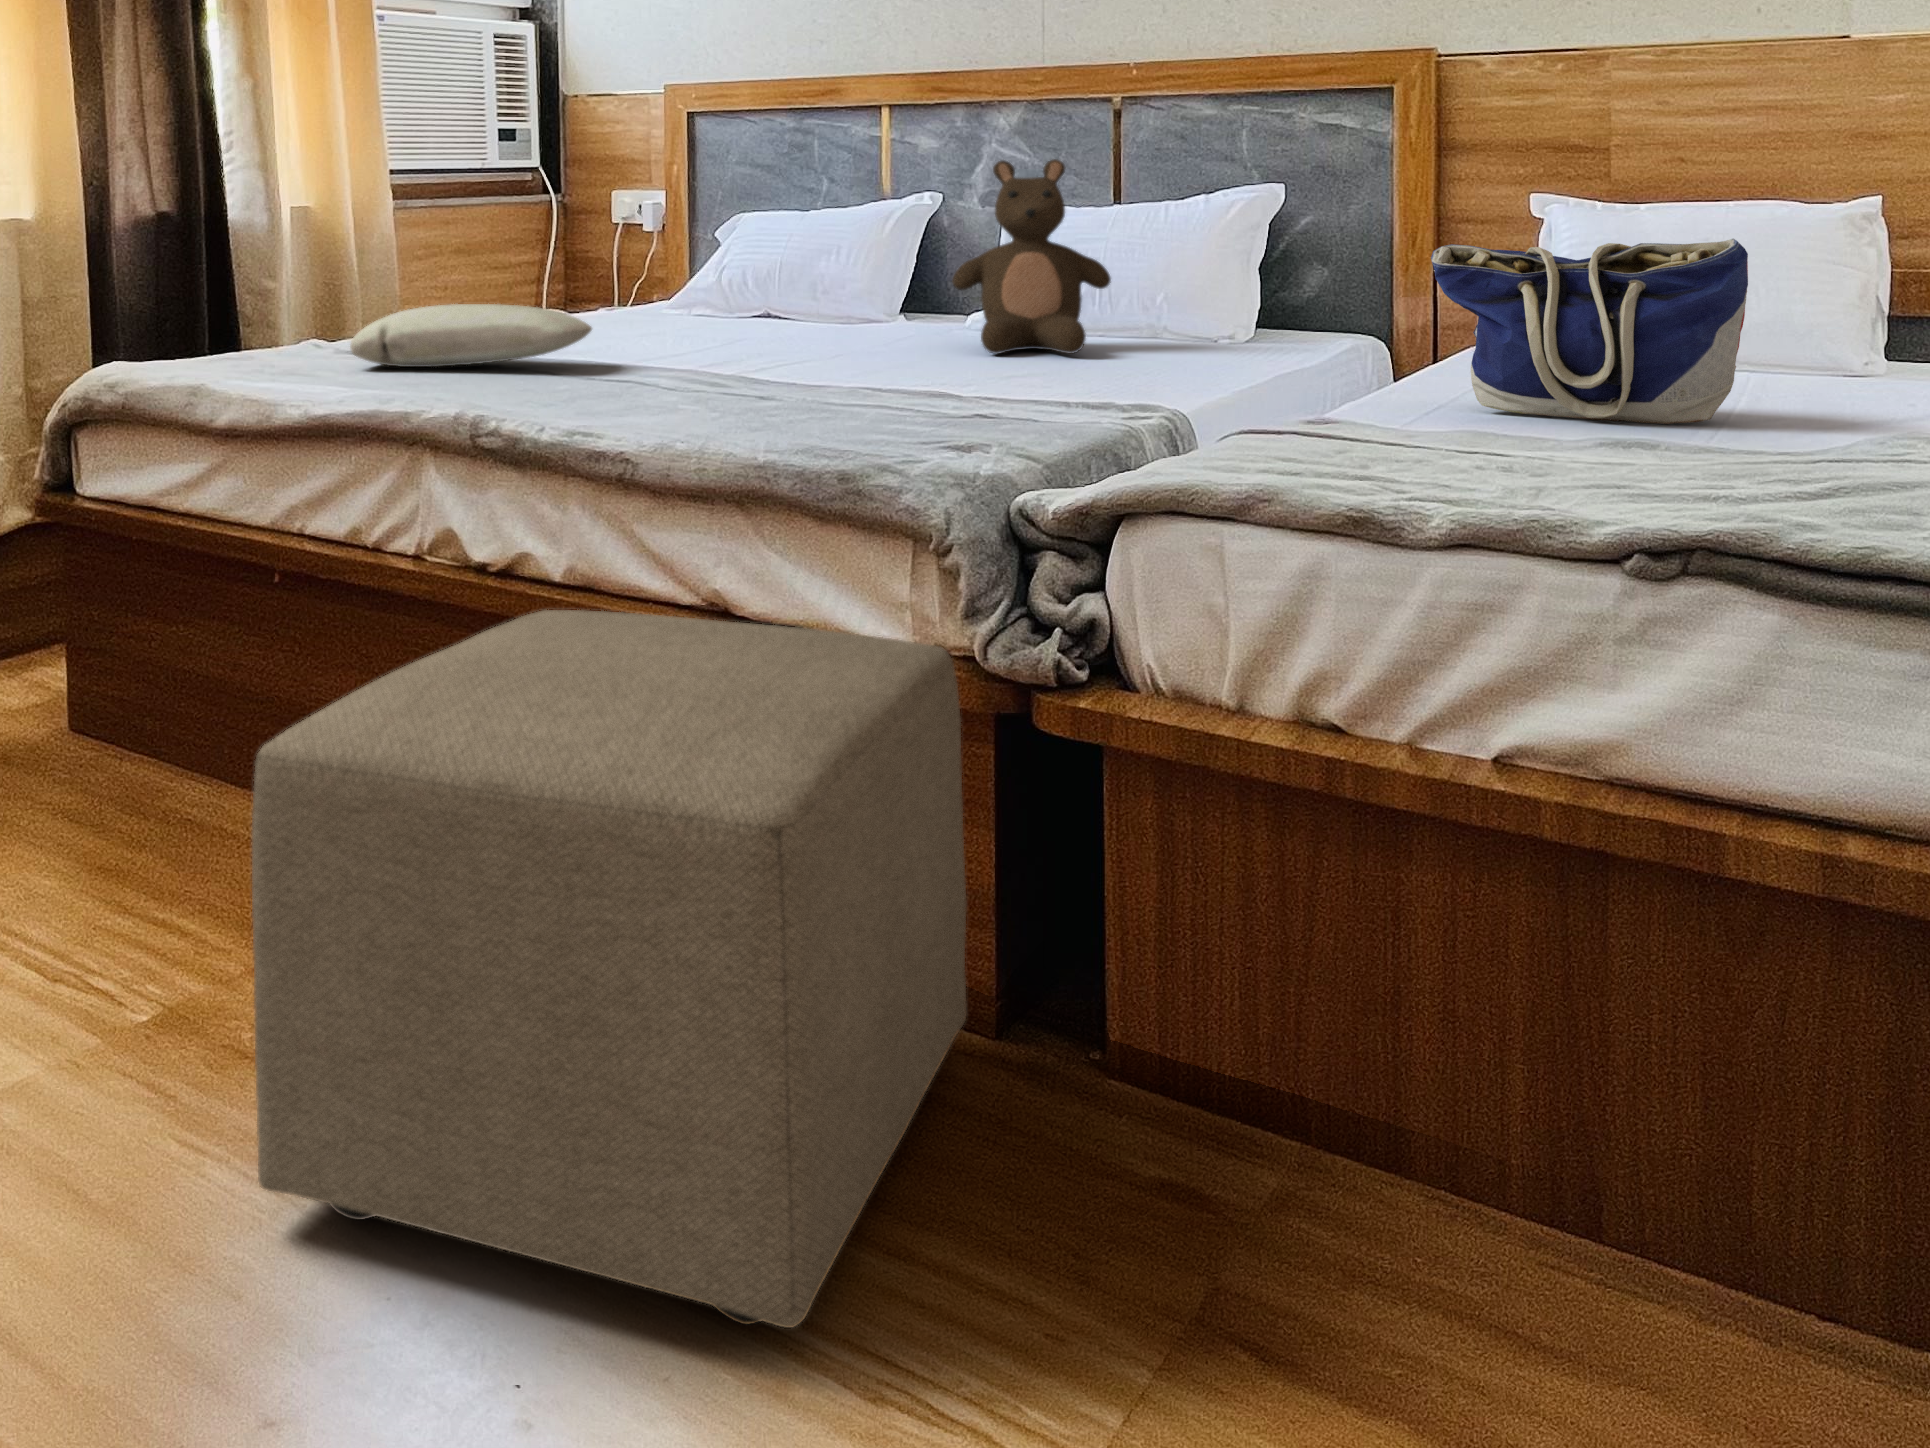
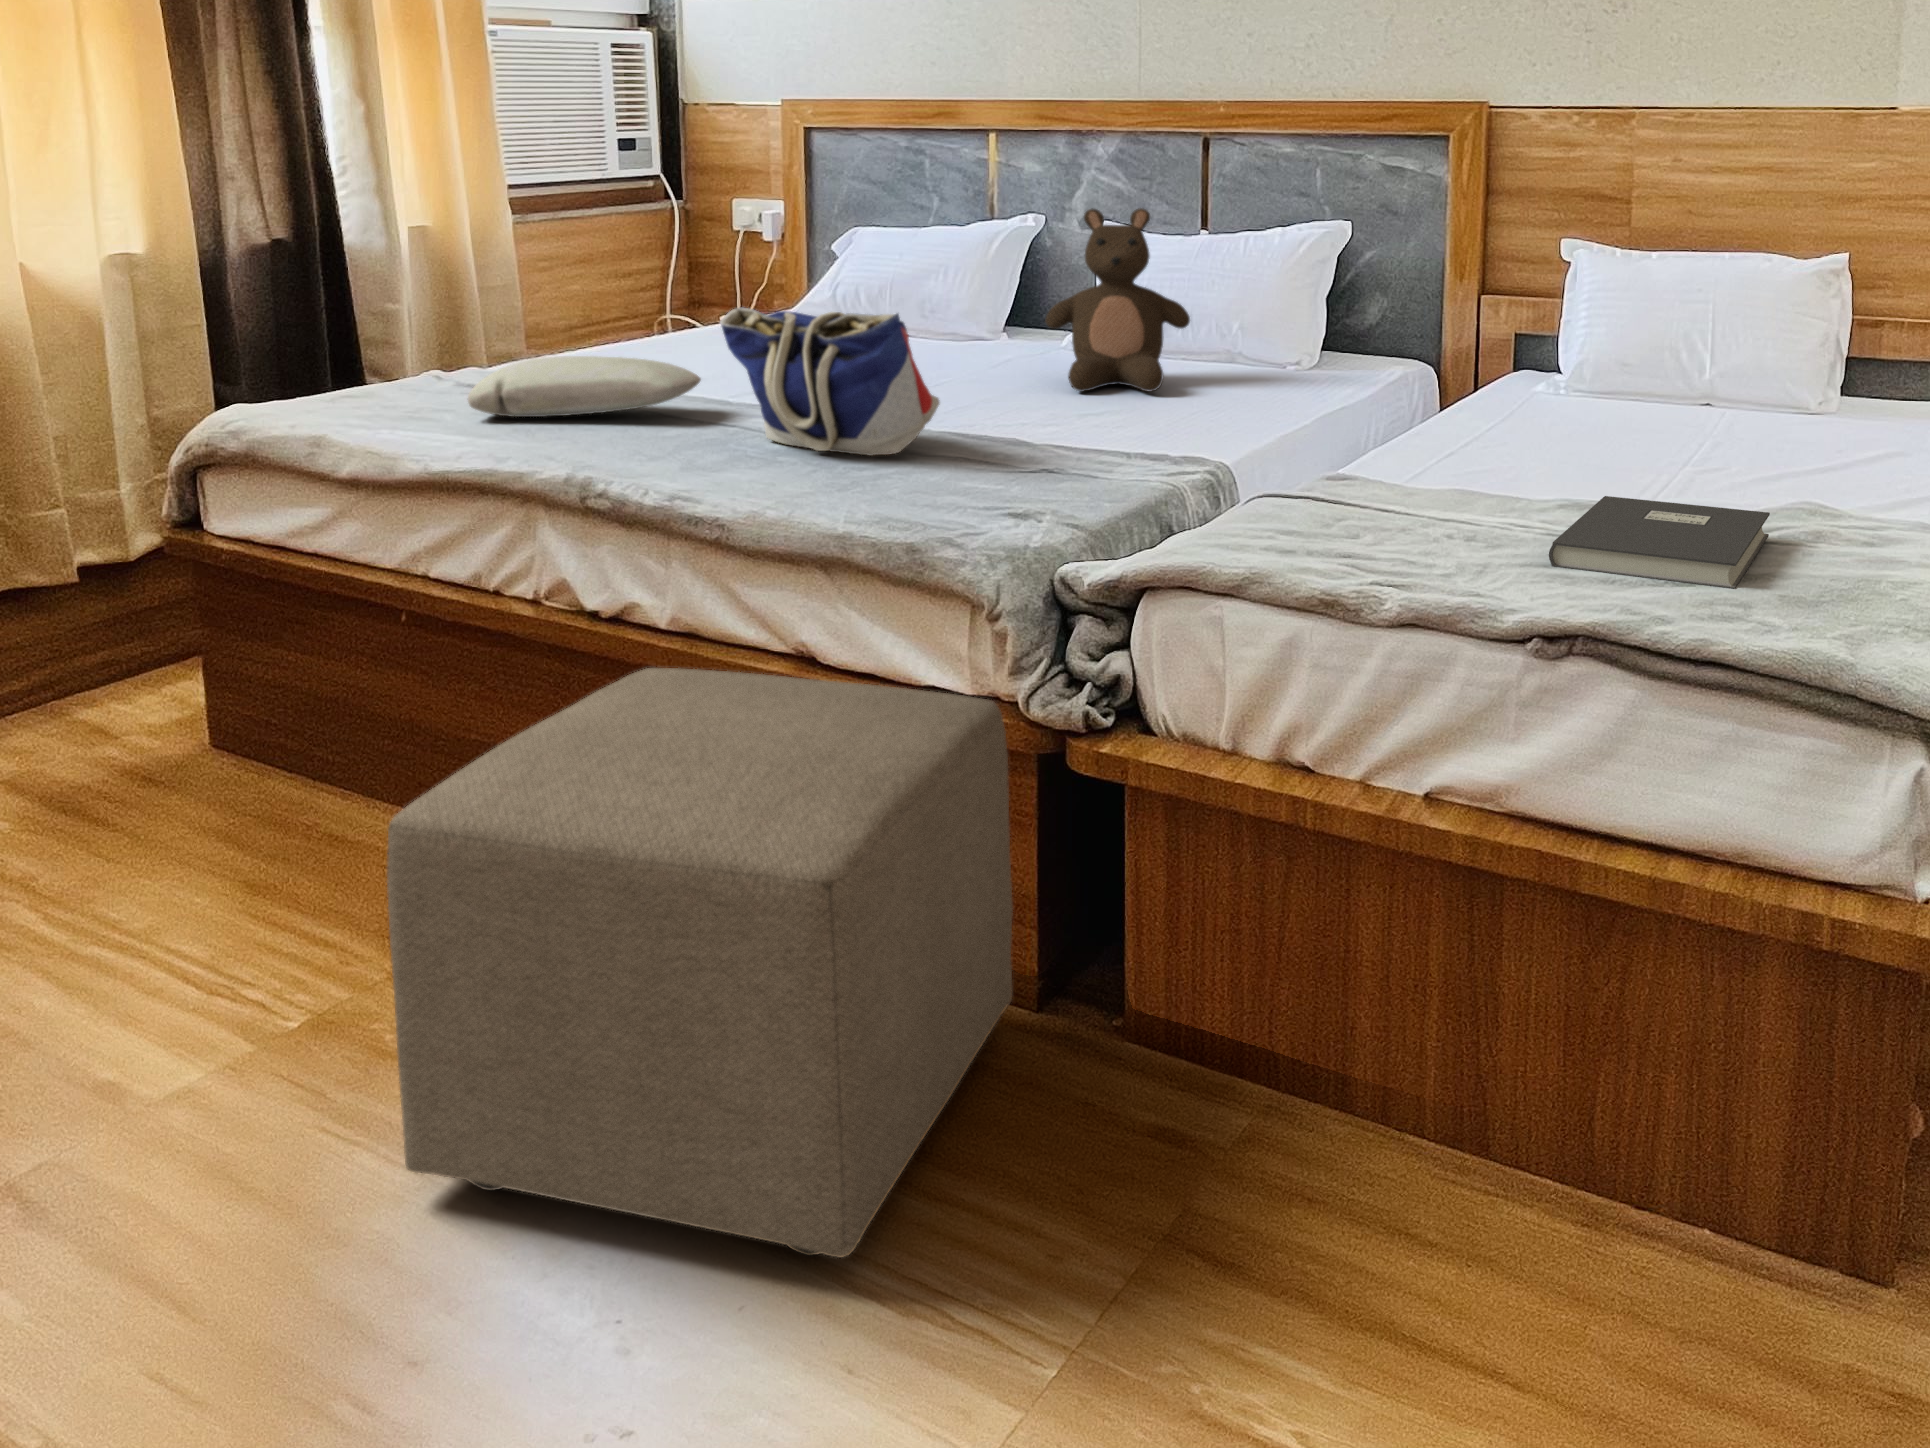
tote bag: present [1431,239,1748,424] -> present [720,307,940,456]
book: none [1625,419,1889,507] -> present [1549,496,1770,589]

